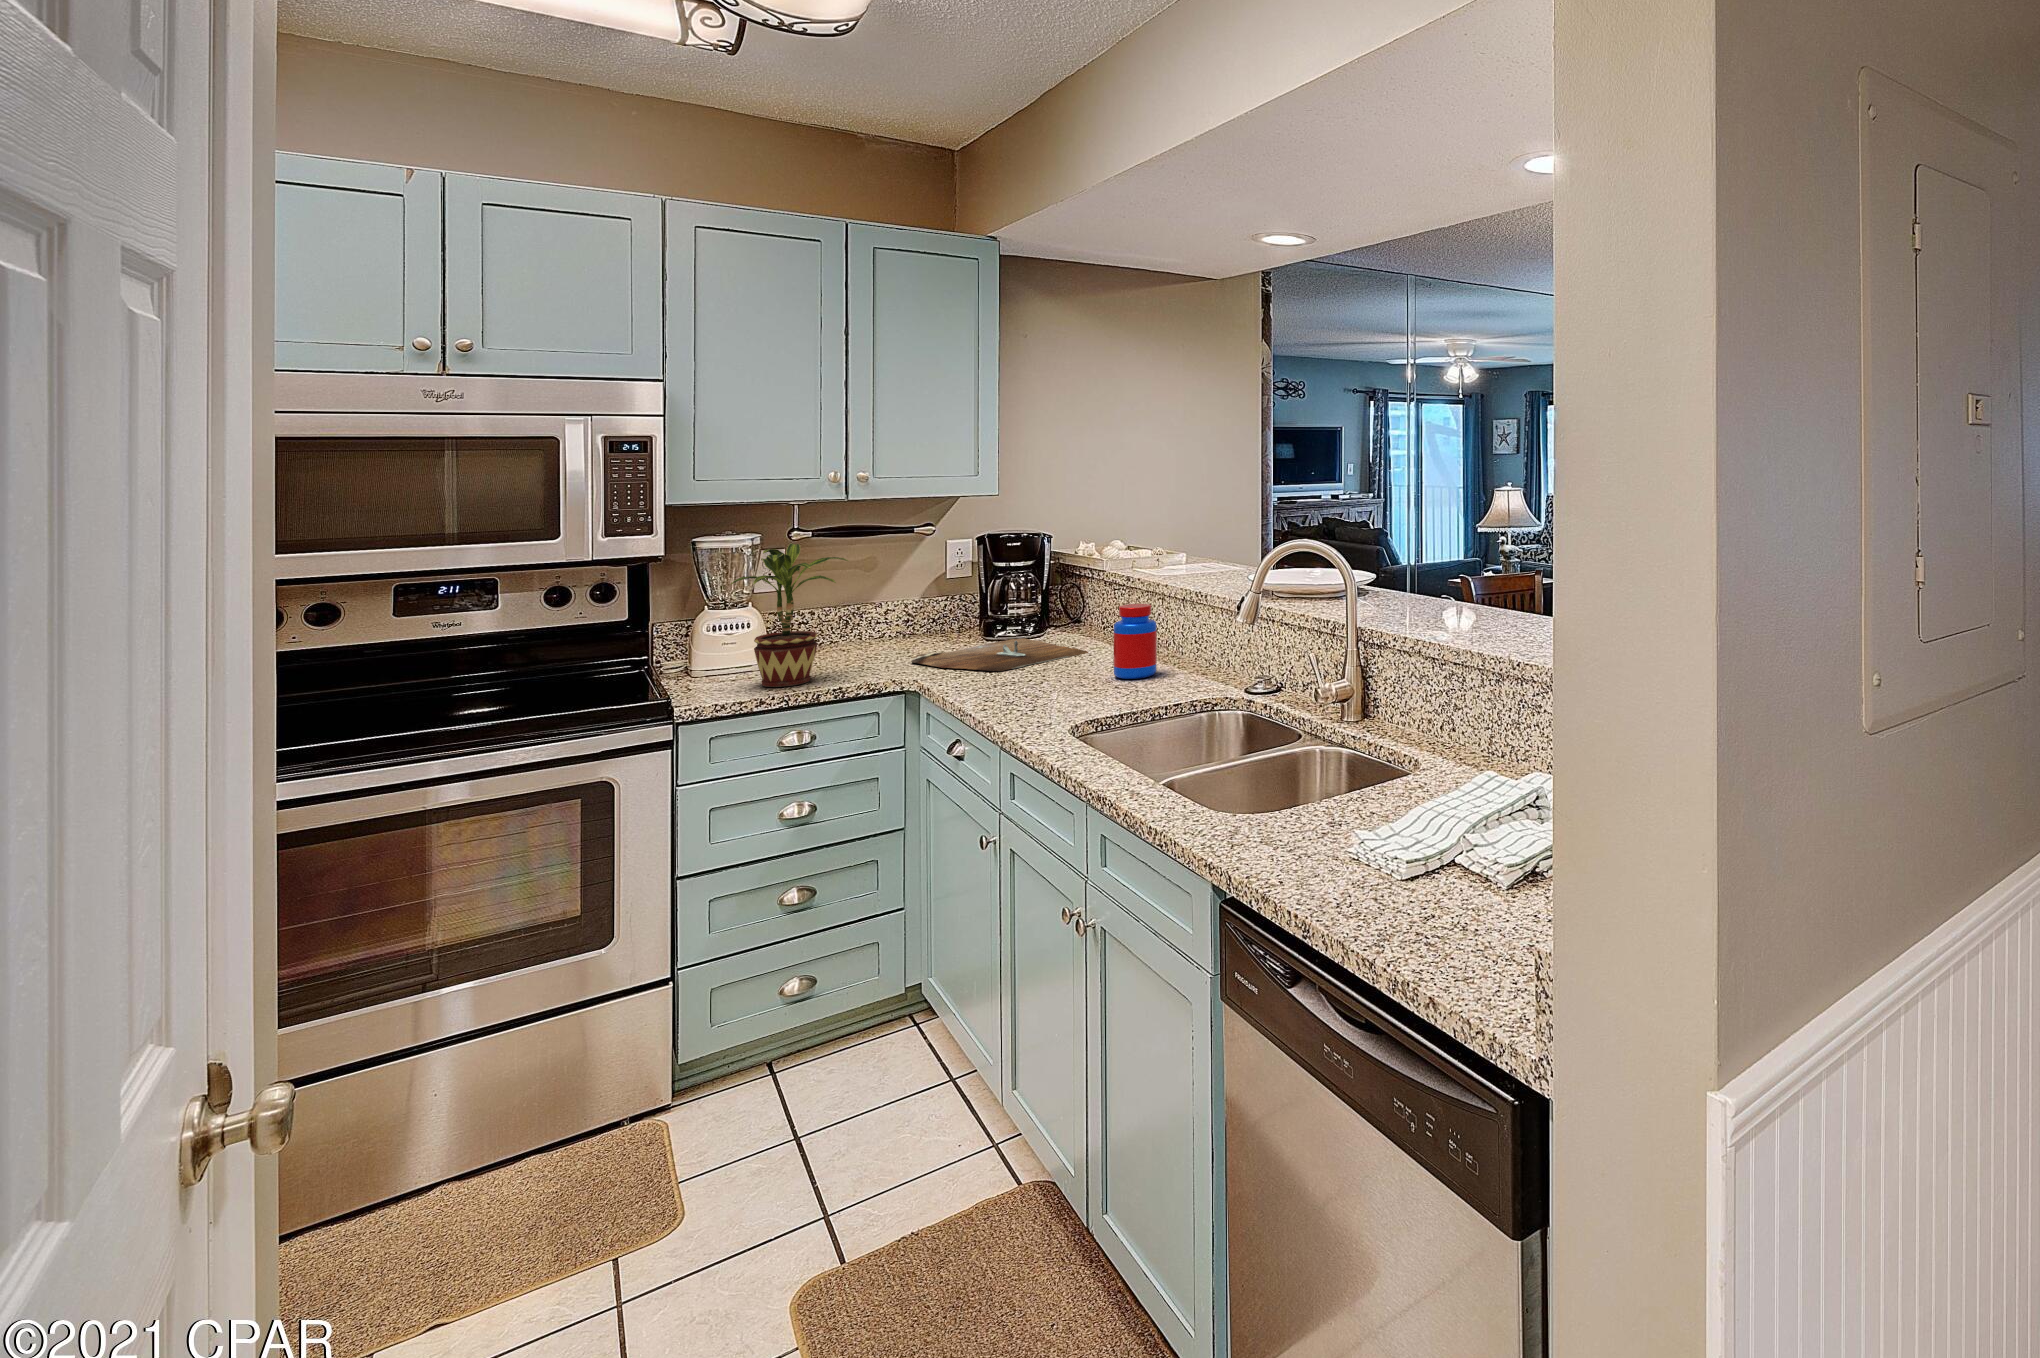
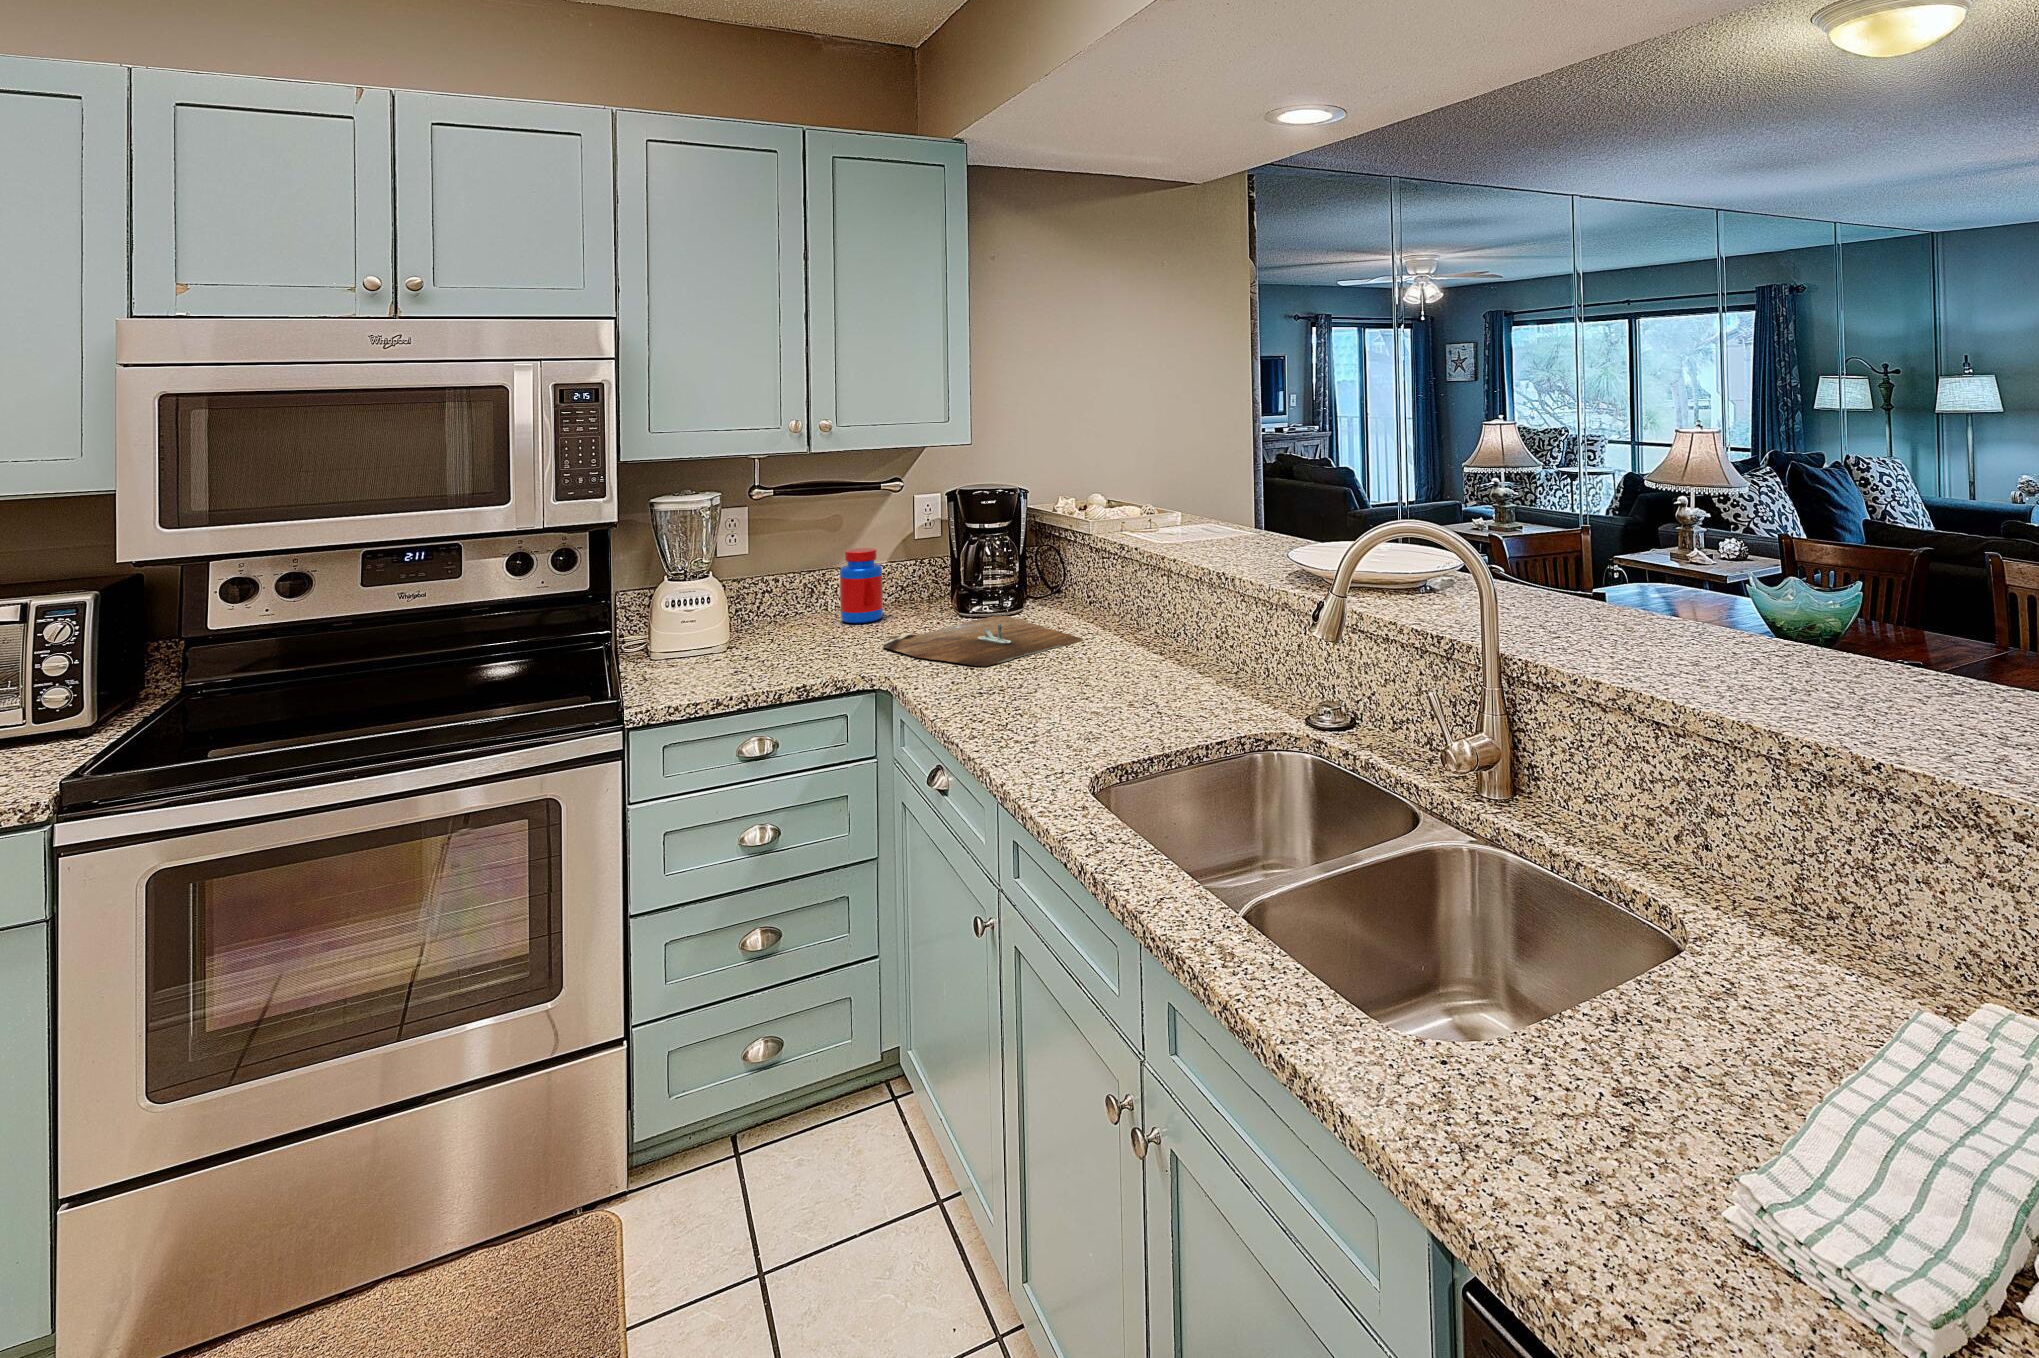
potted plant: present [731,543,848,687] -> none [684,506,815,679]
jar: present [1113,604,1157,679] -> present [840,548,883,623]

